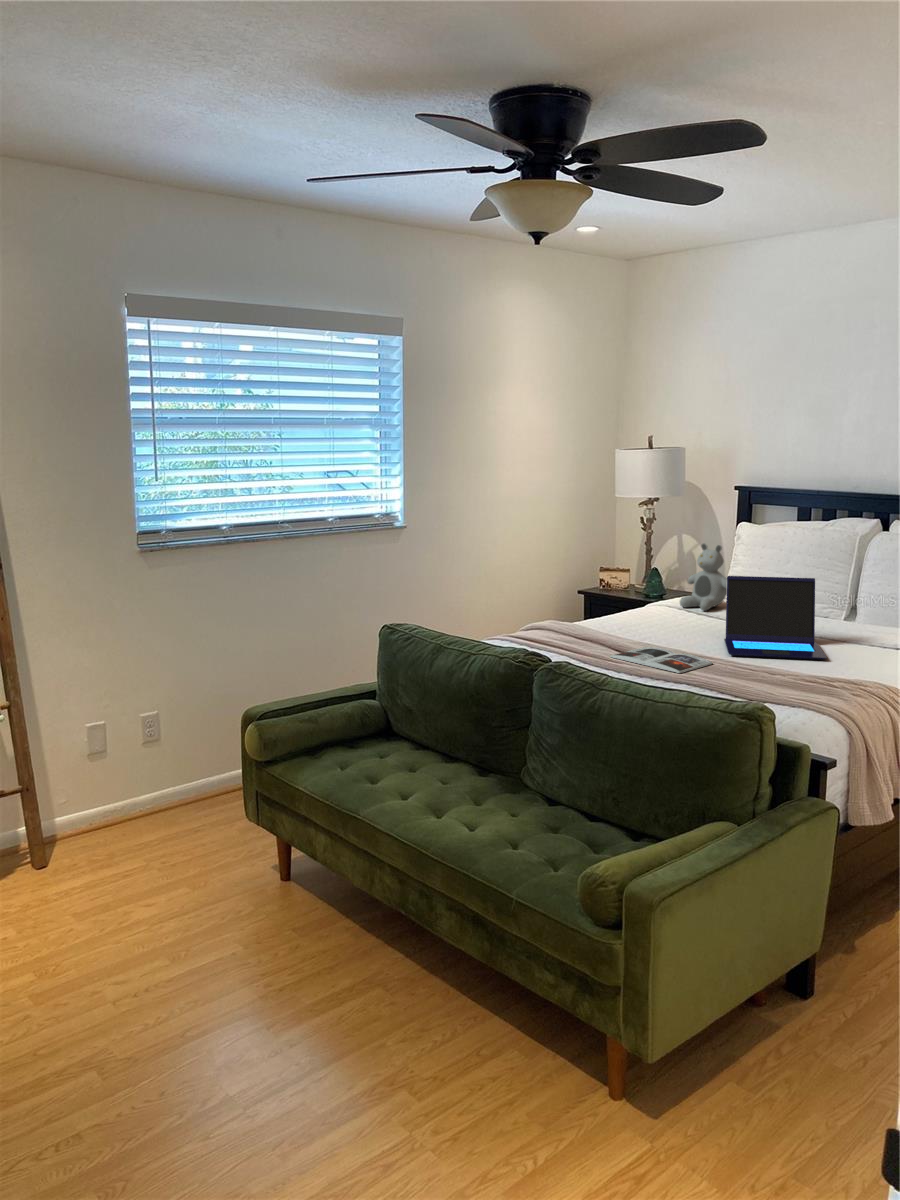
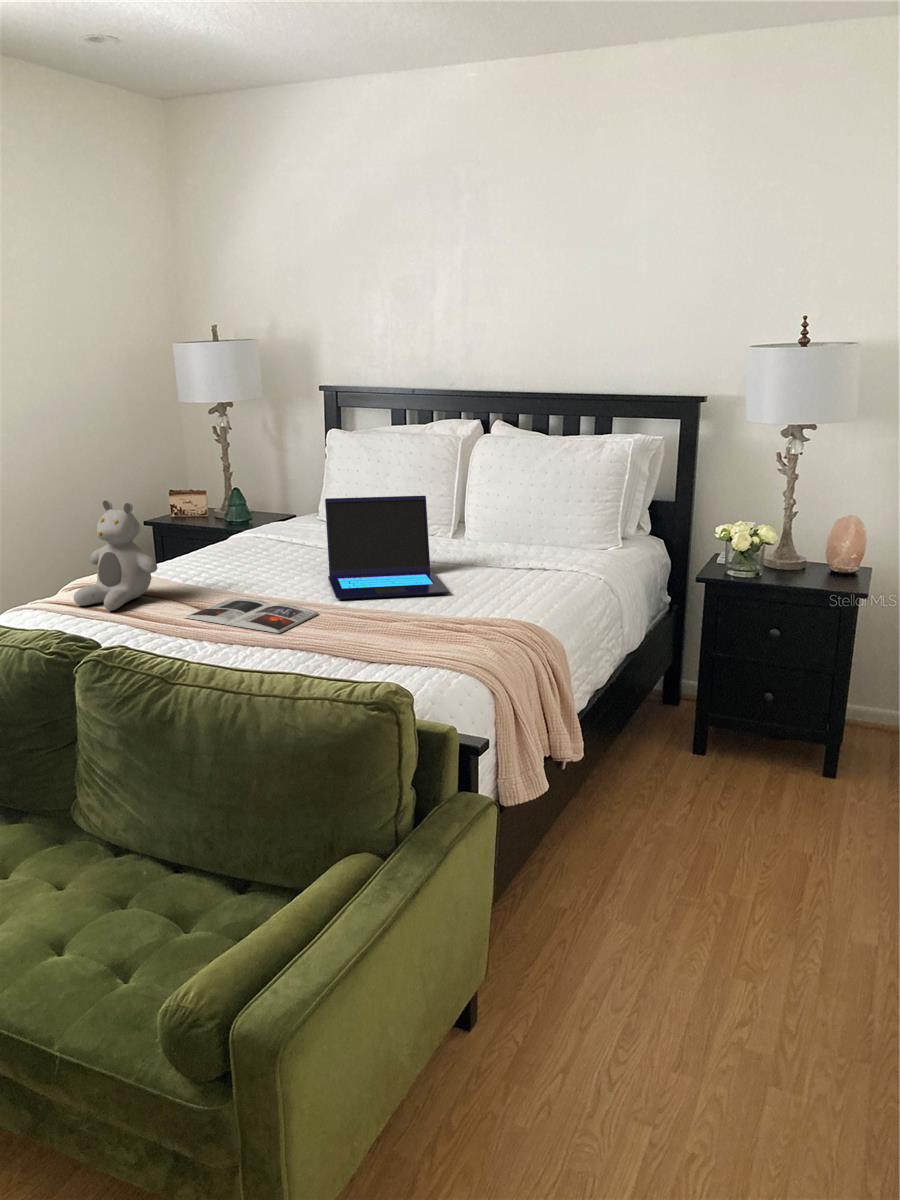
teddy bear: present [680,543,727,611] -> present [74,499,157,611]

